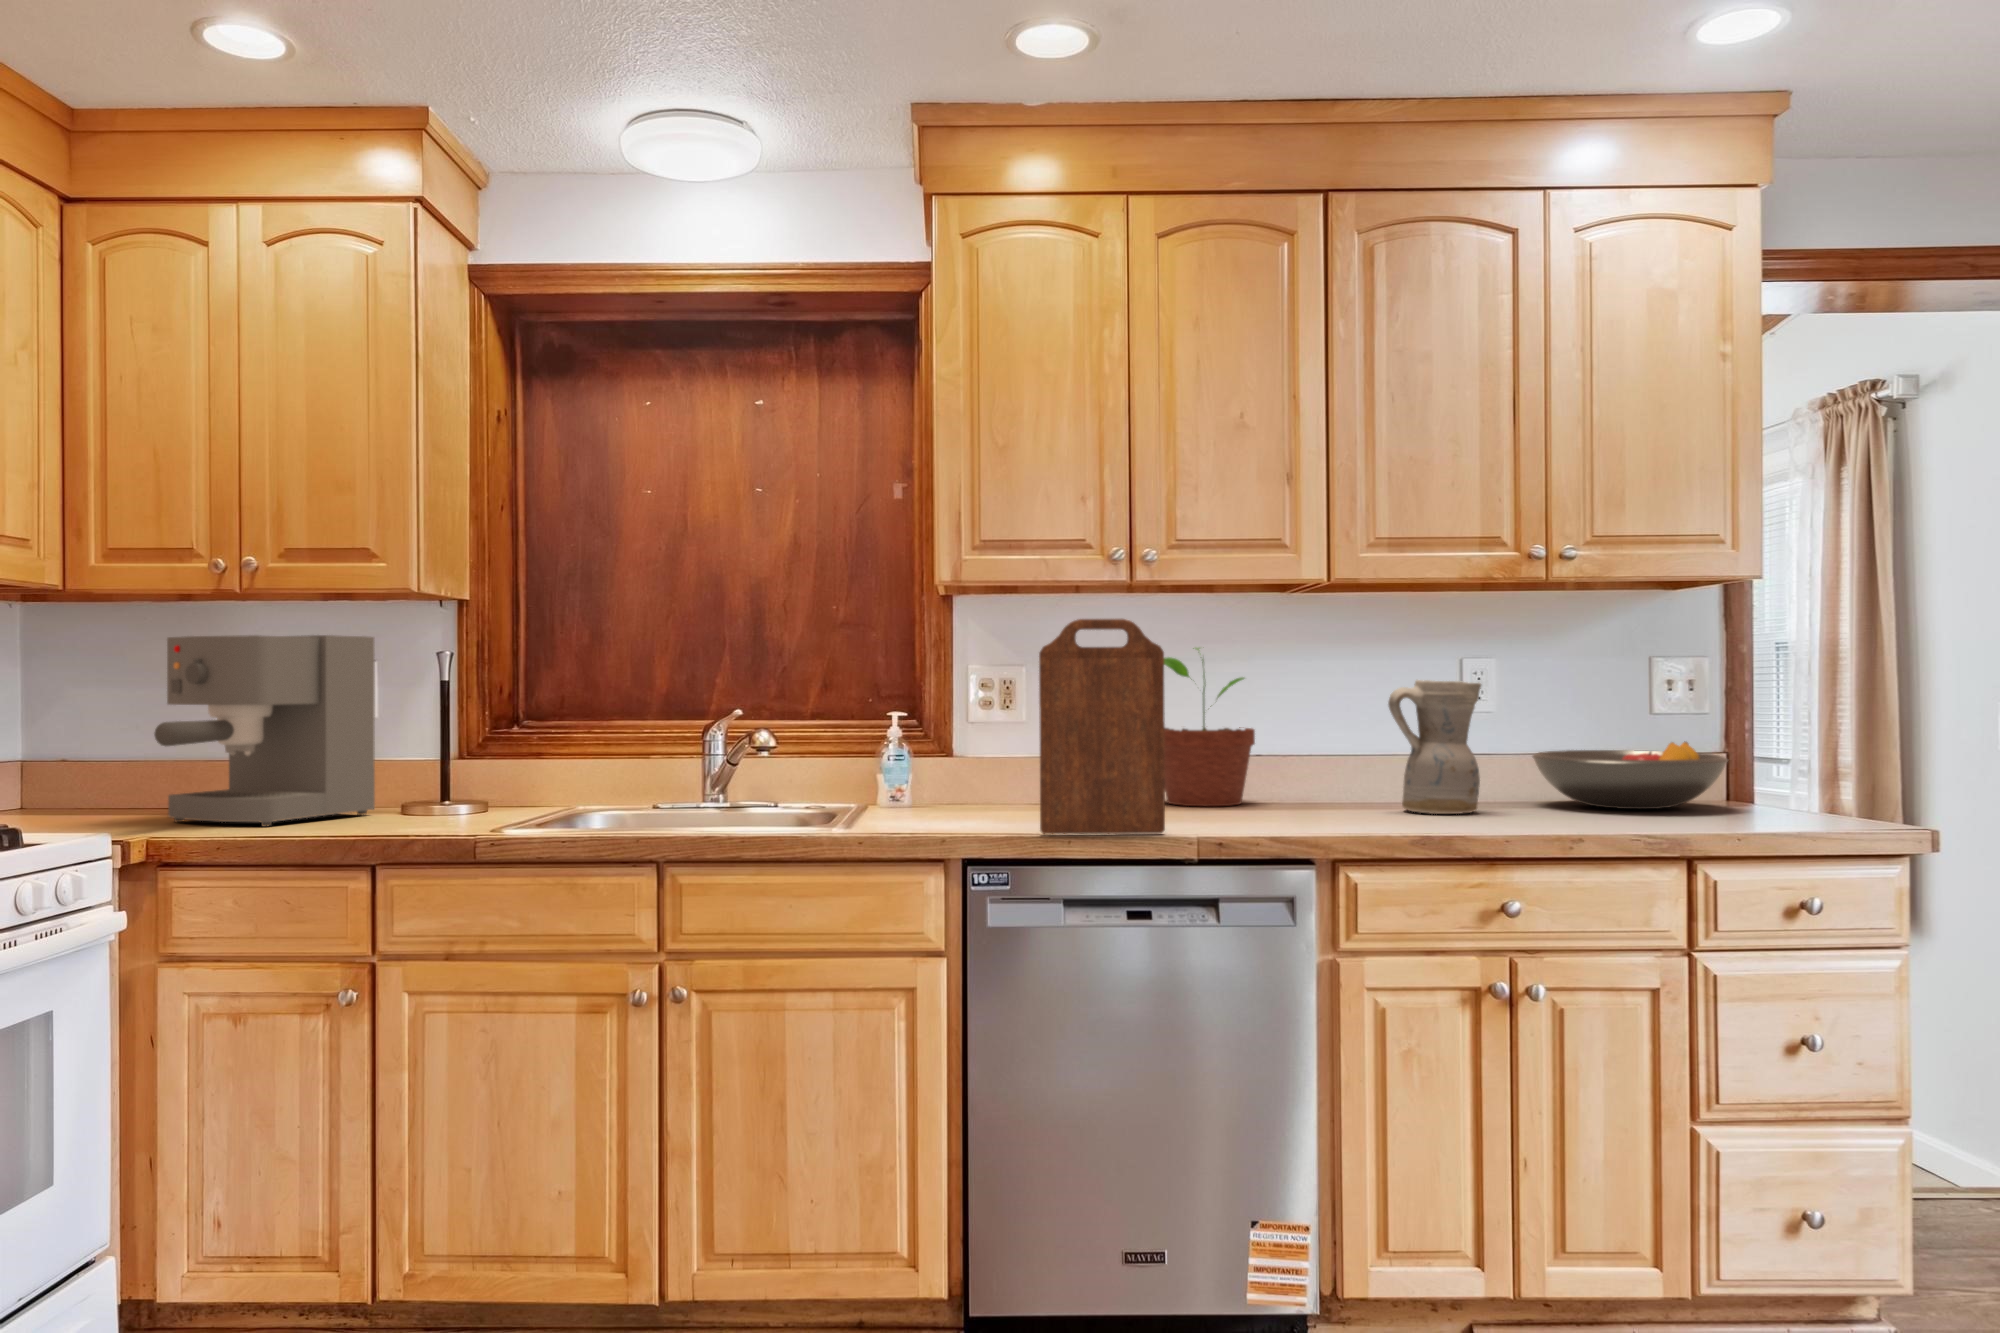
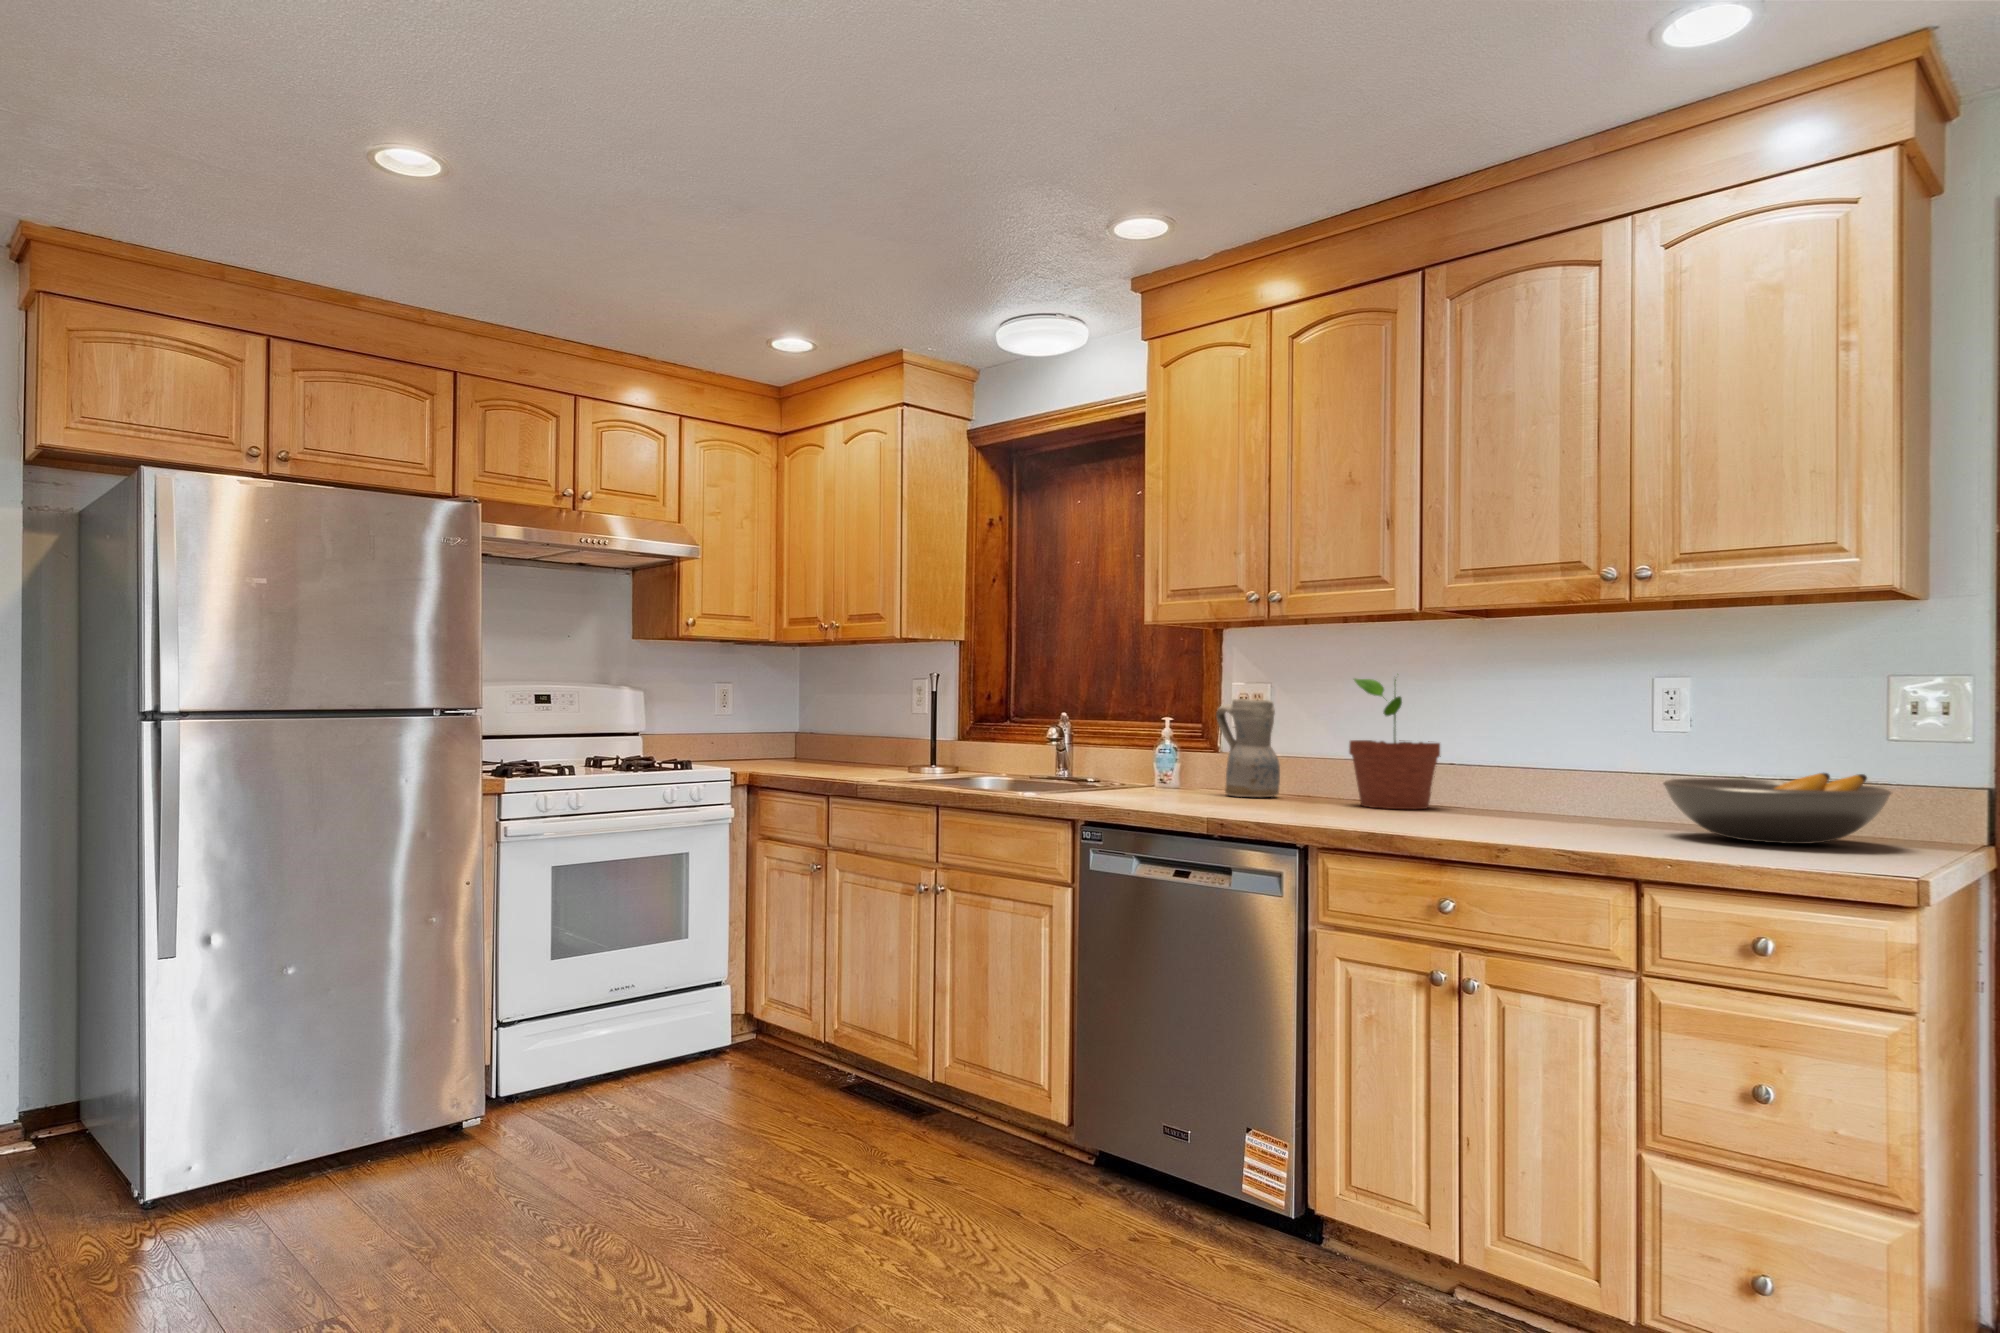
cutting board: present [1039,619,1165,834] -> none [1123,648,1203,812]
coffee maker: present [154,635,375,827] -> none [775,665,898,773]
ceramic pitcher: present [1388,680,1481,814] -> present [1216,699,1280,797]

